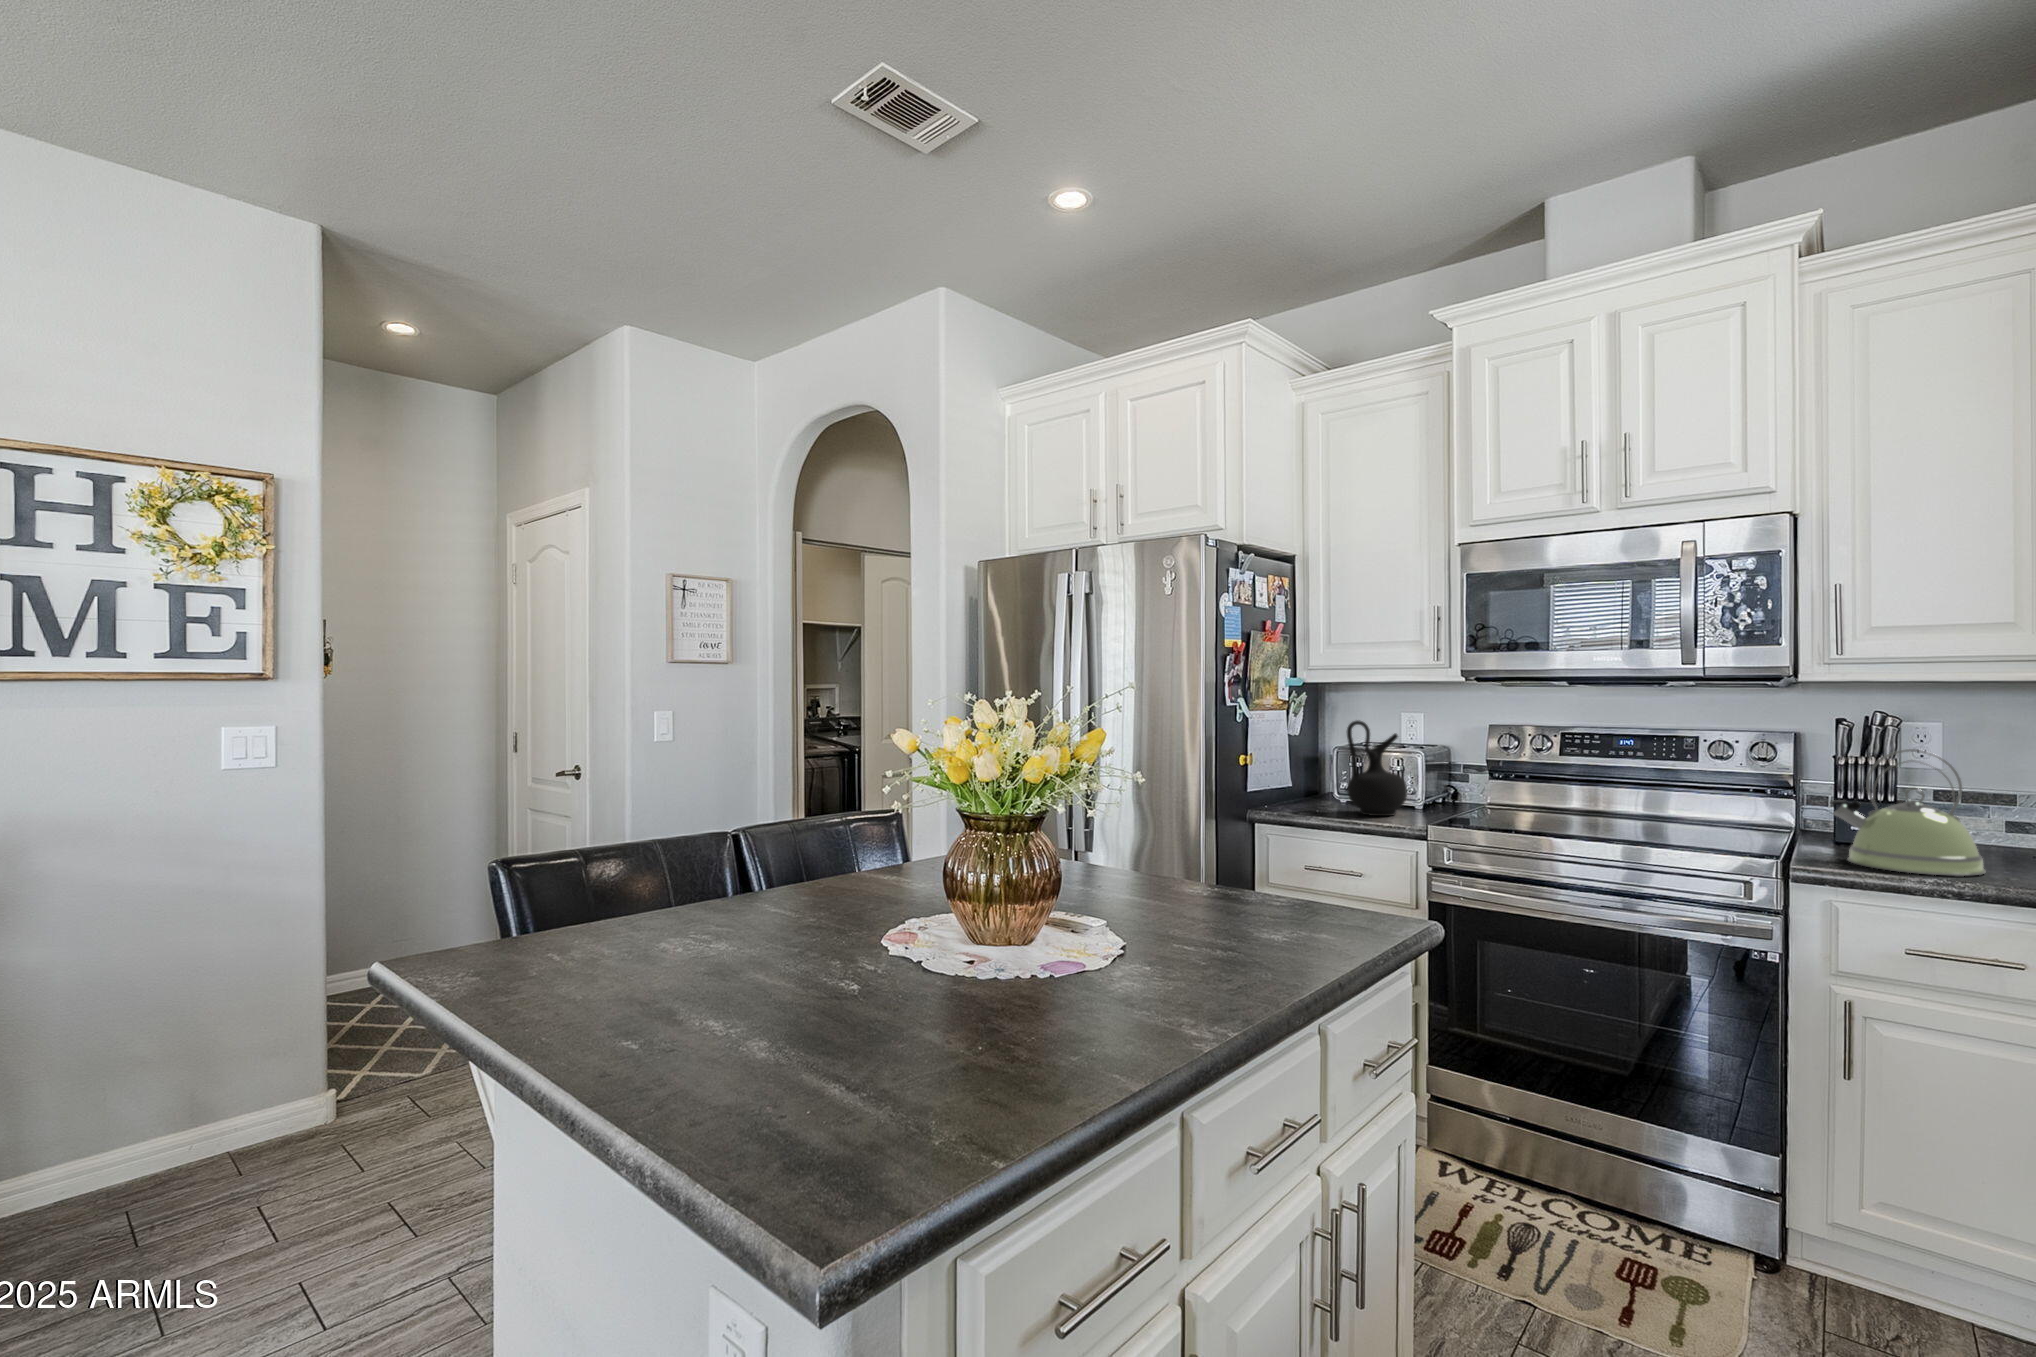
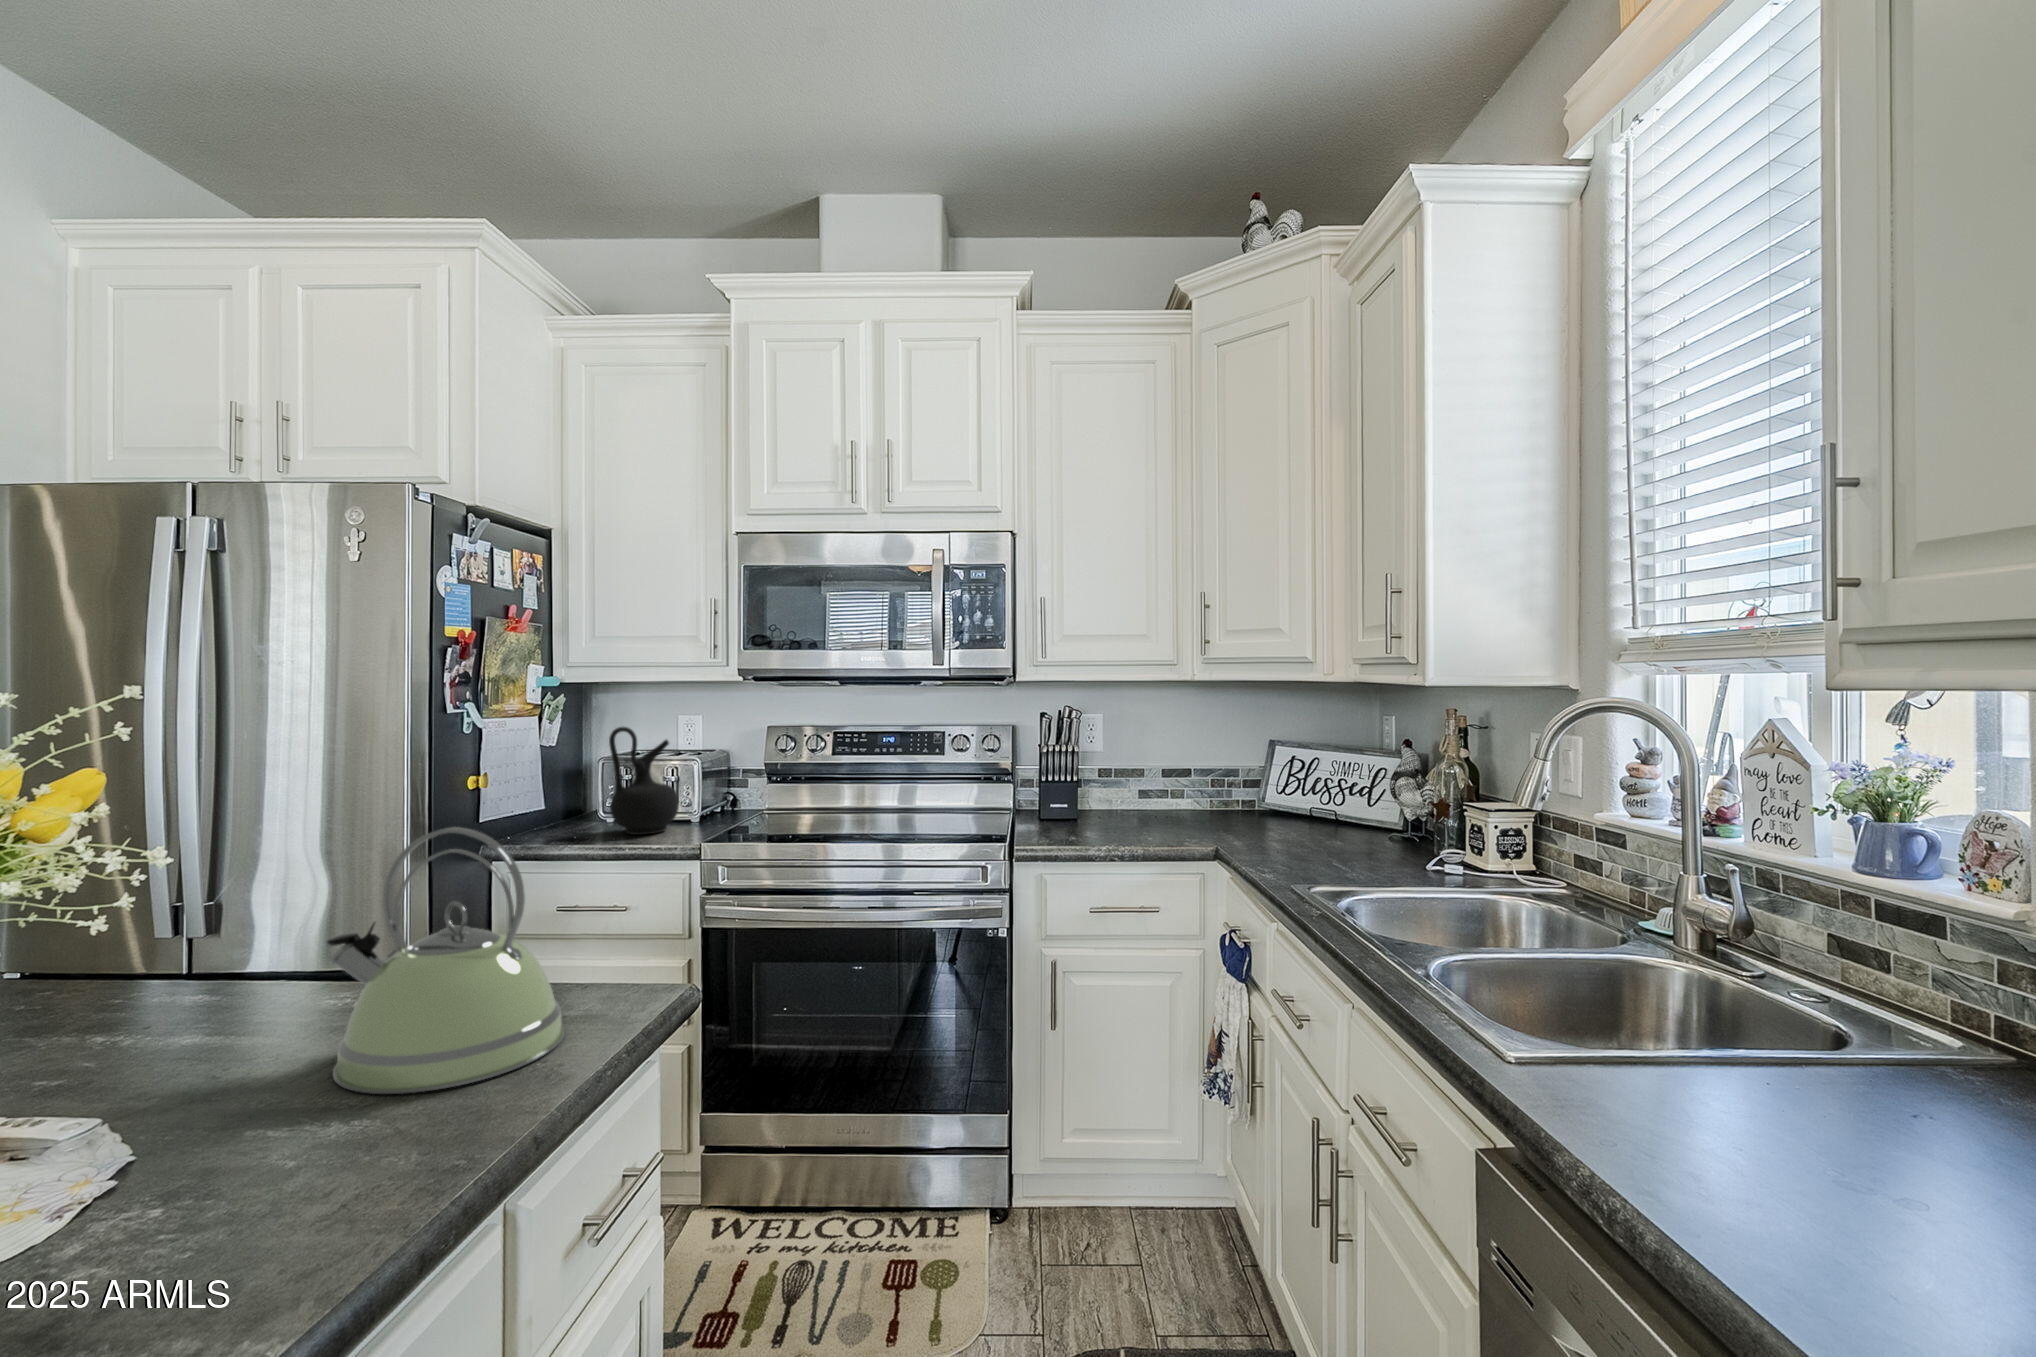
kettle: present [1830,749,1986,876] -> present [326,827,565,1094]

